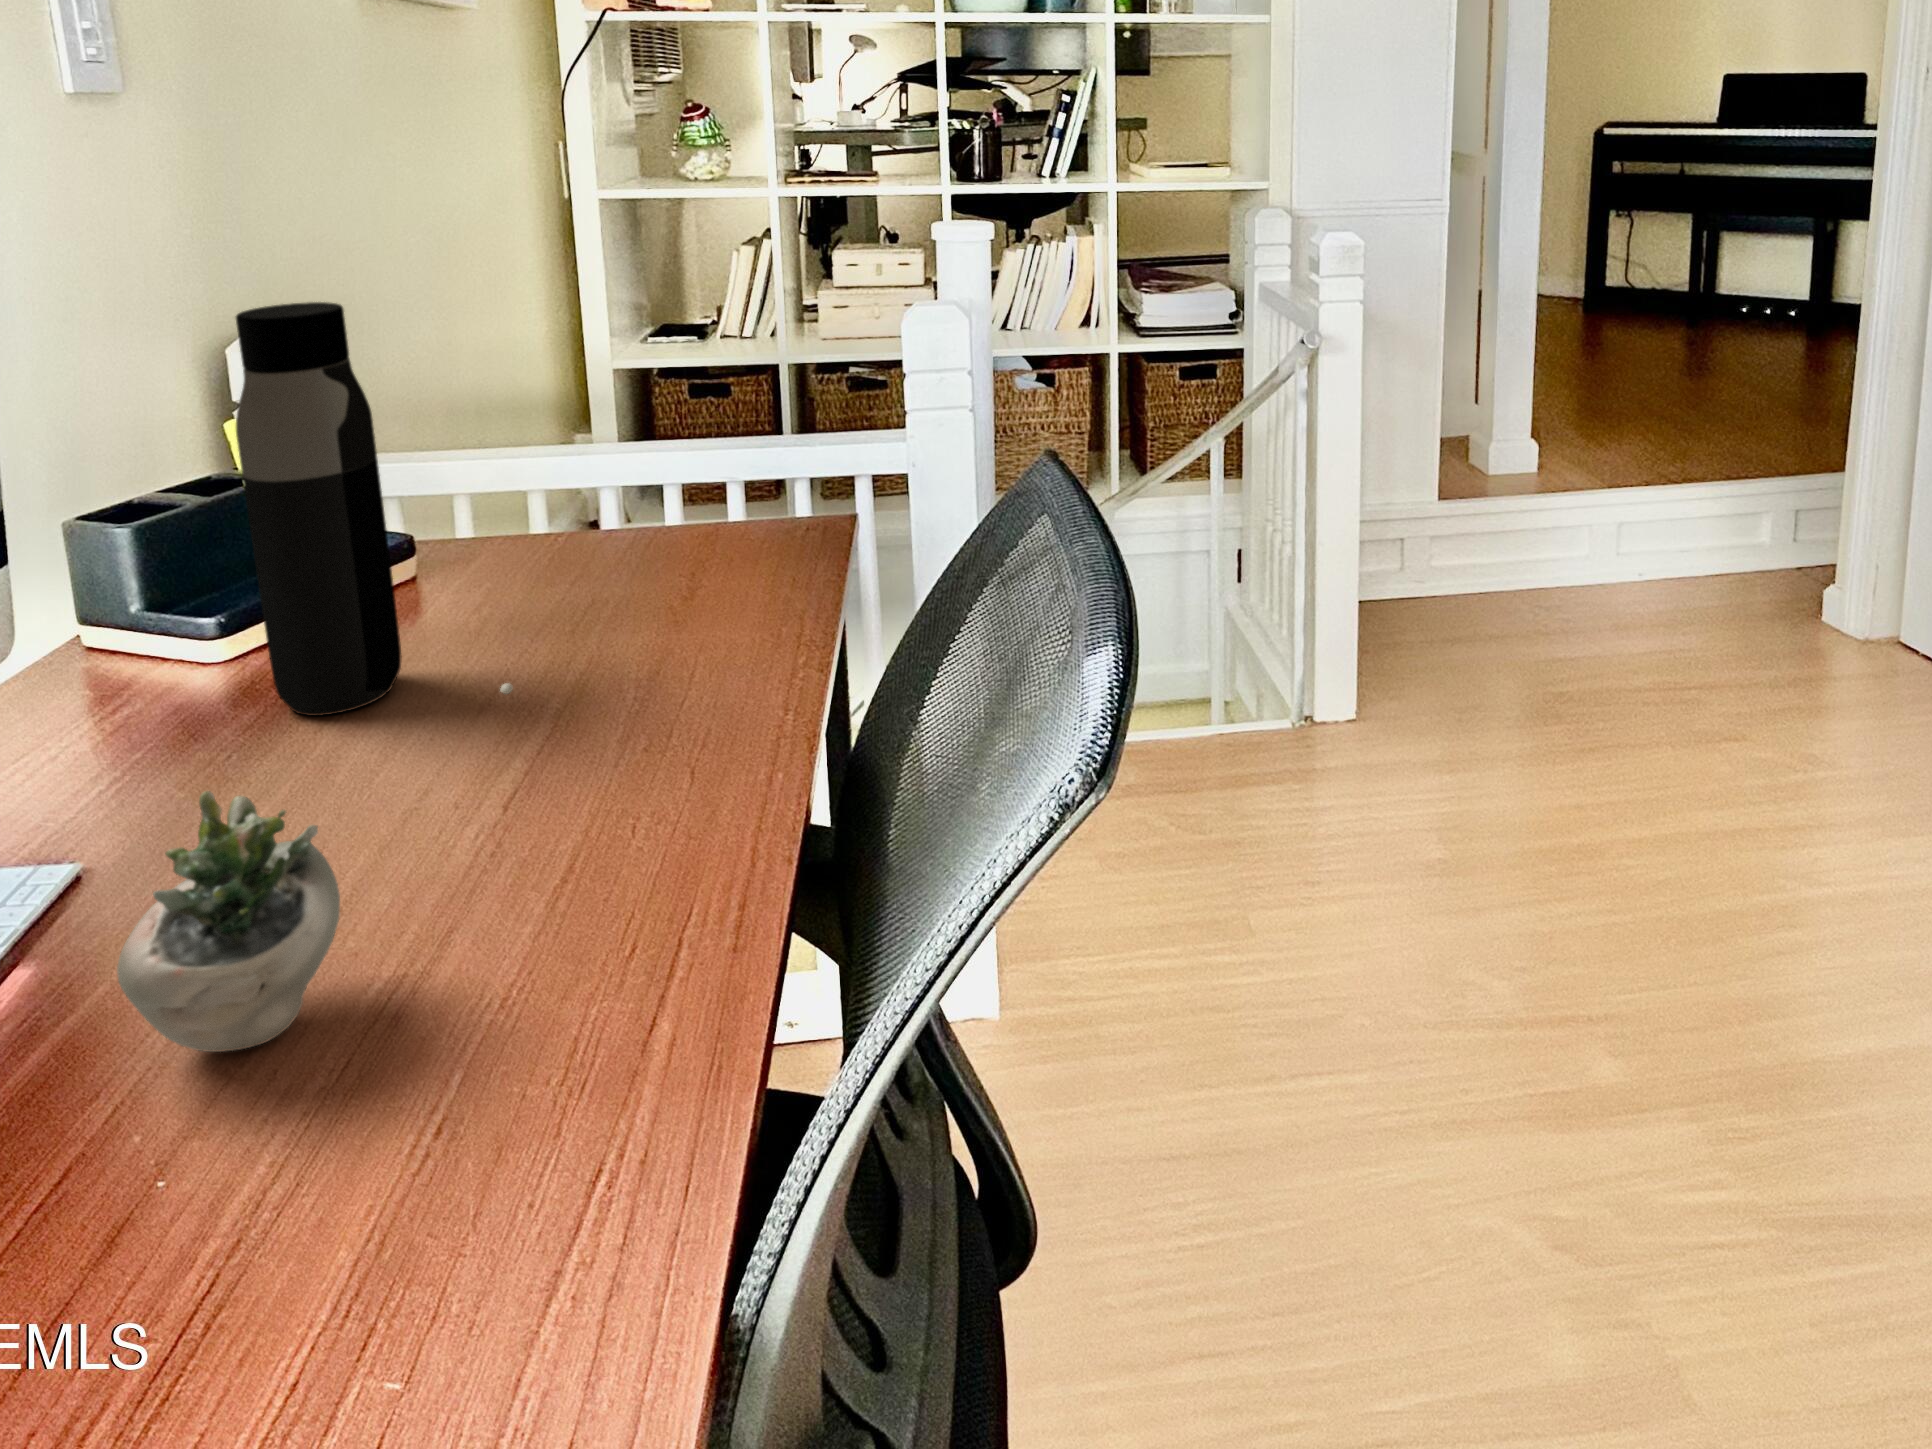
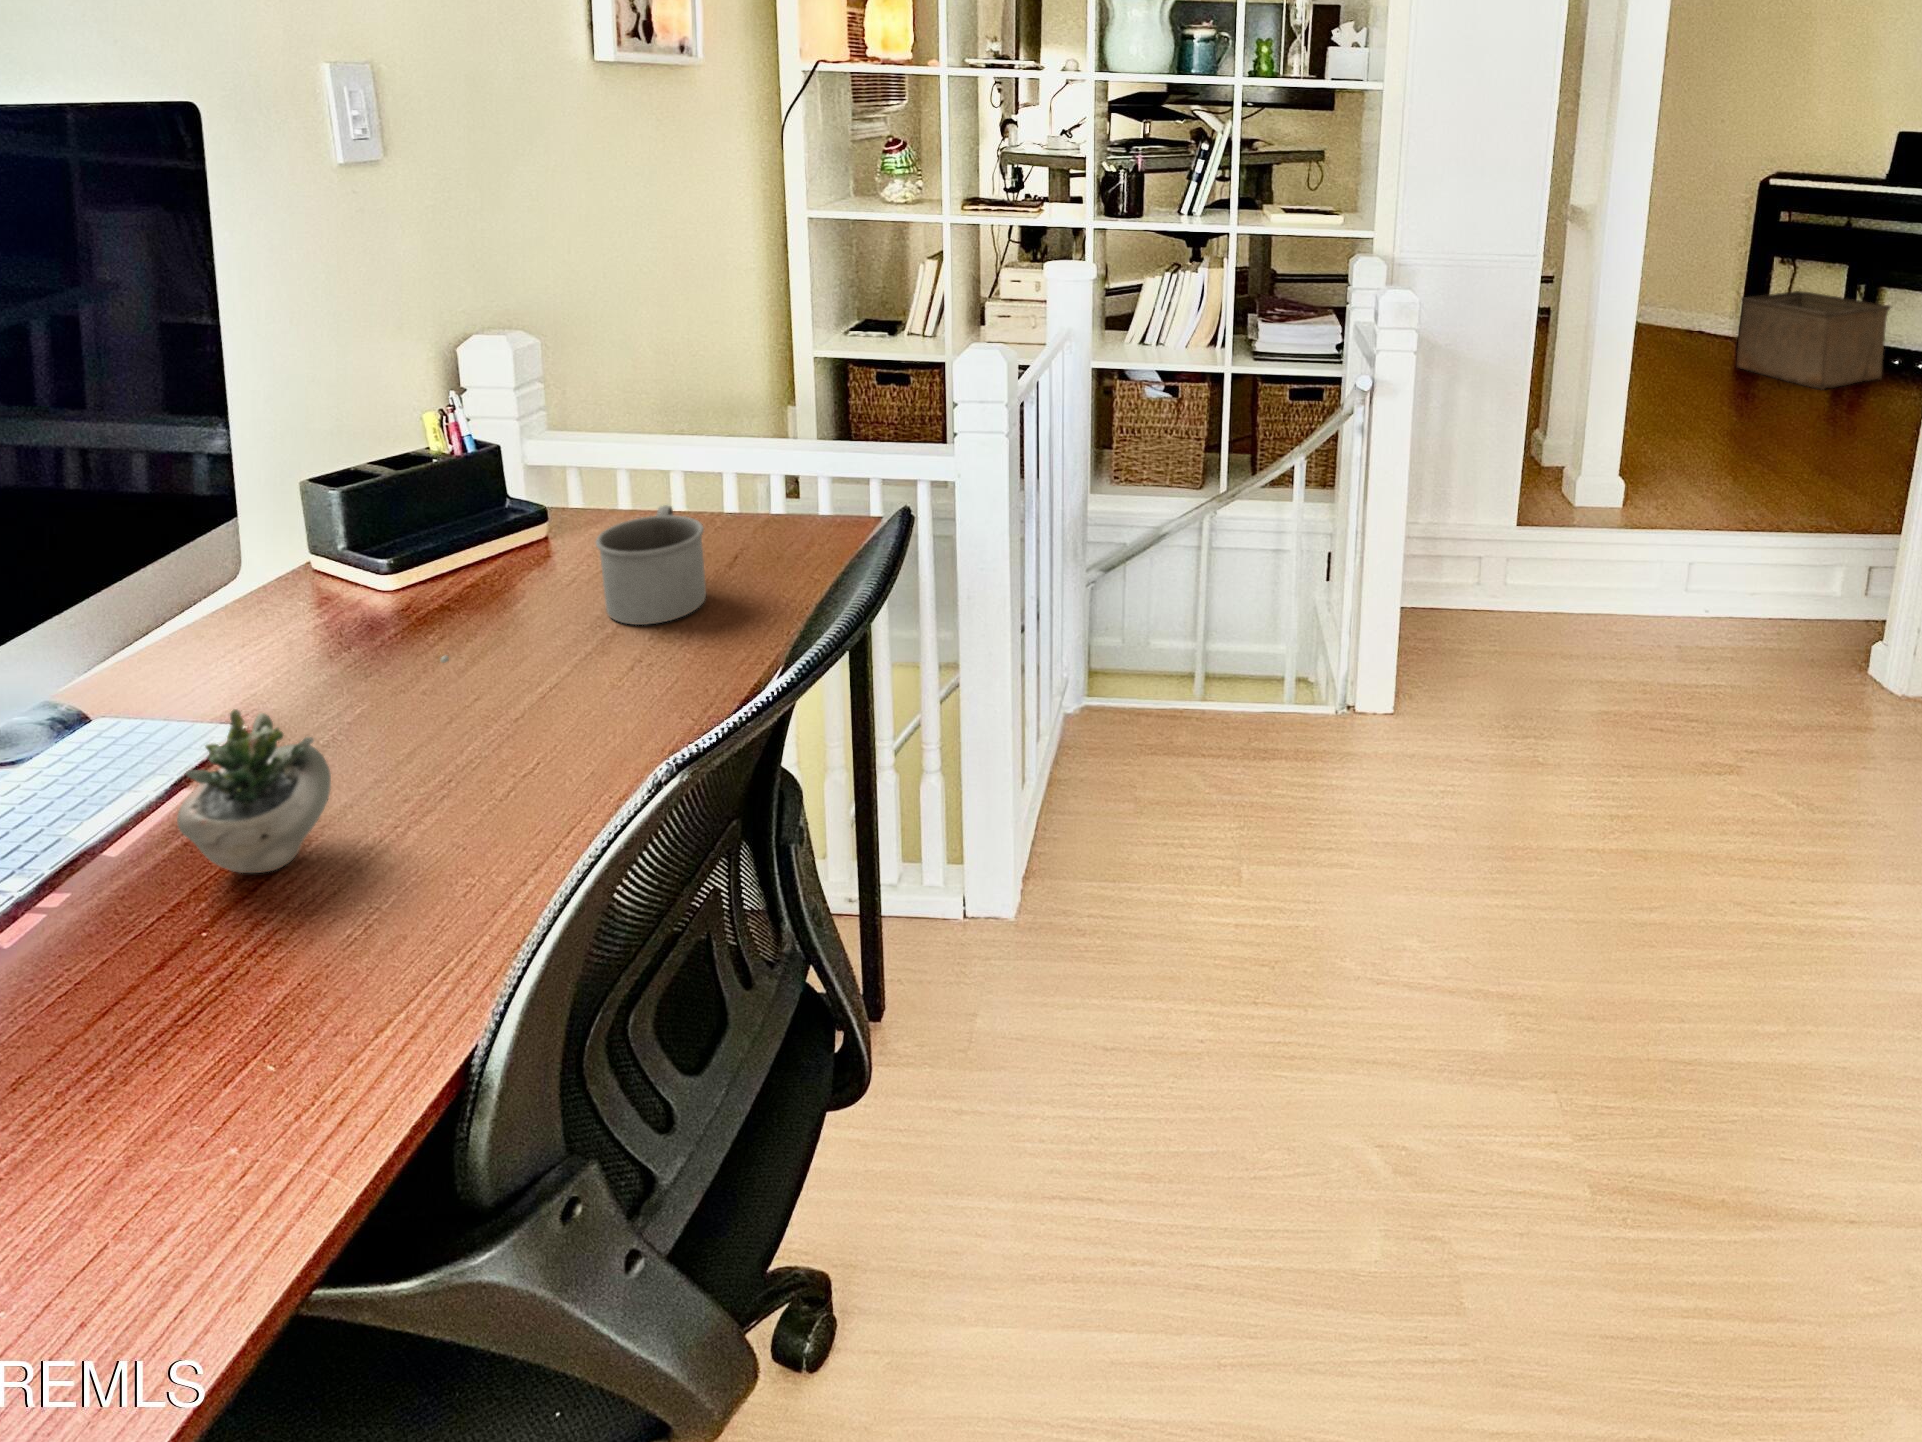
storage bin: none [1593,245,1741,344] -> present [1737,291,1891,389]
water bottle: present [236,302,401,716] -> none [369,353,489,643]
mug: none [545,506,692,663] -> present [596,505,706,625]

